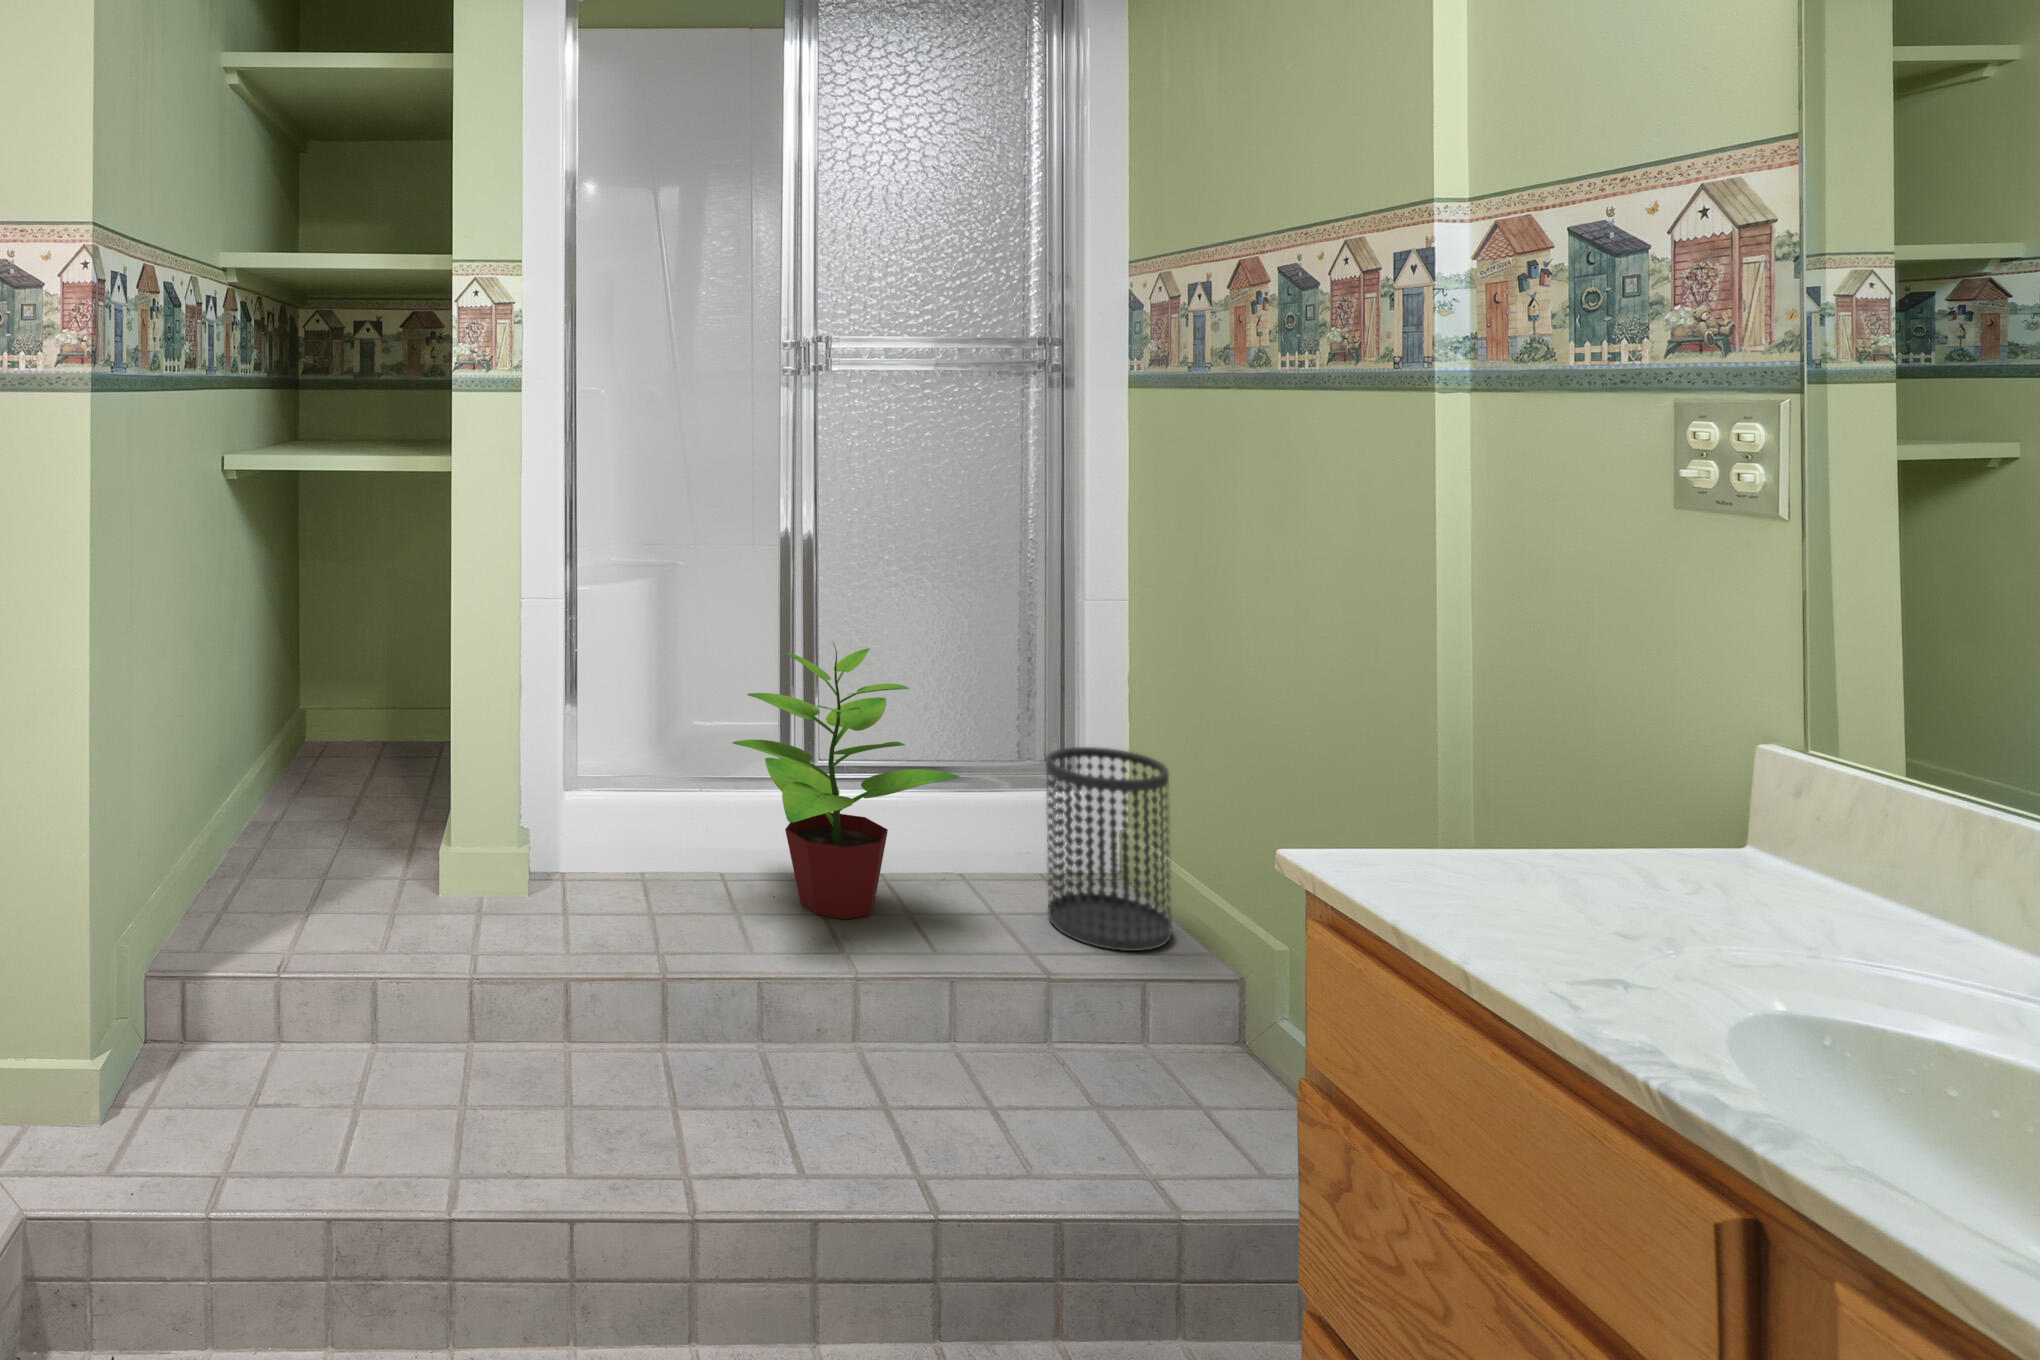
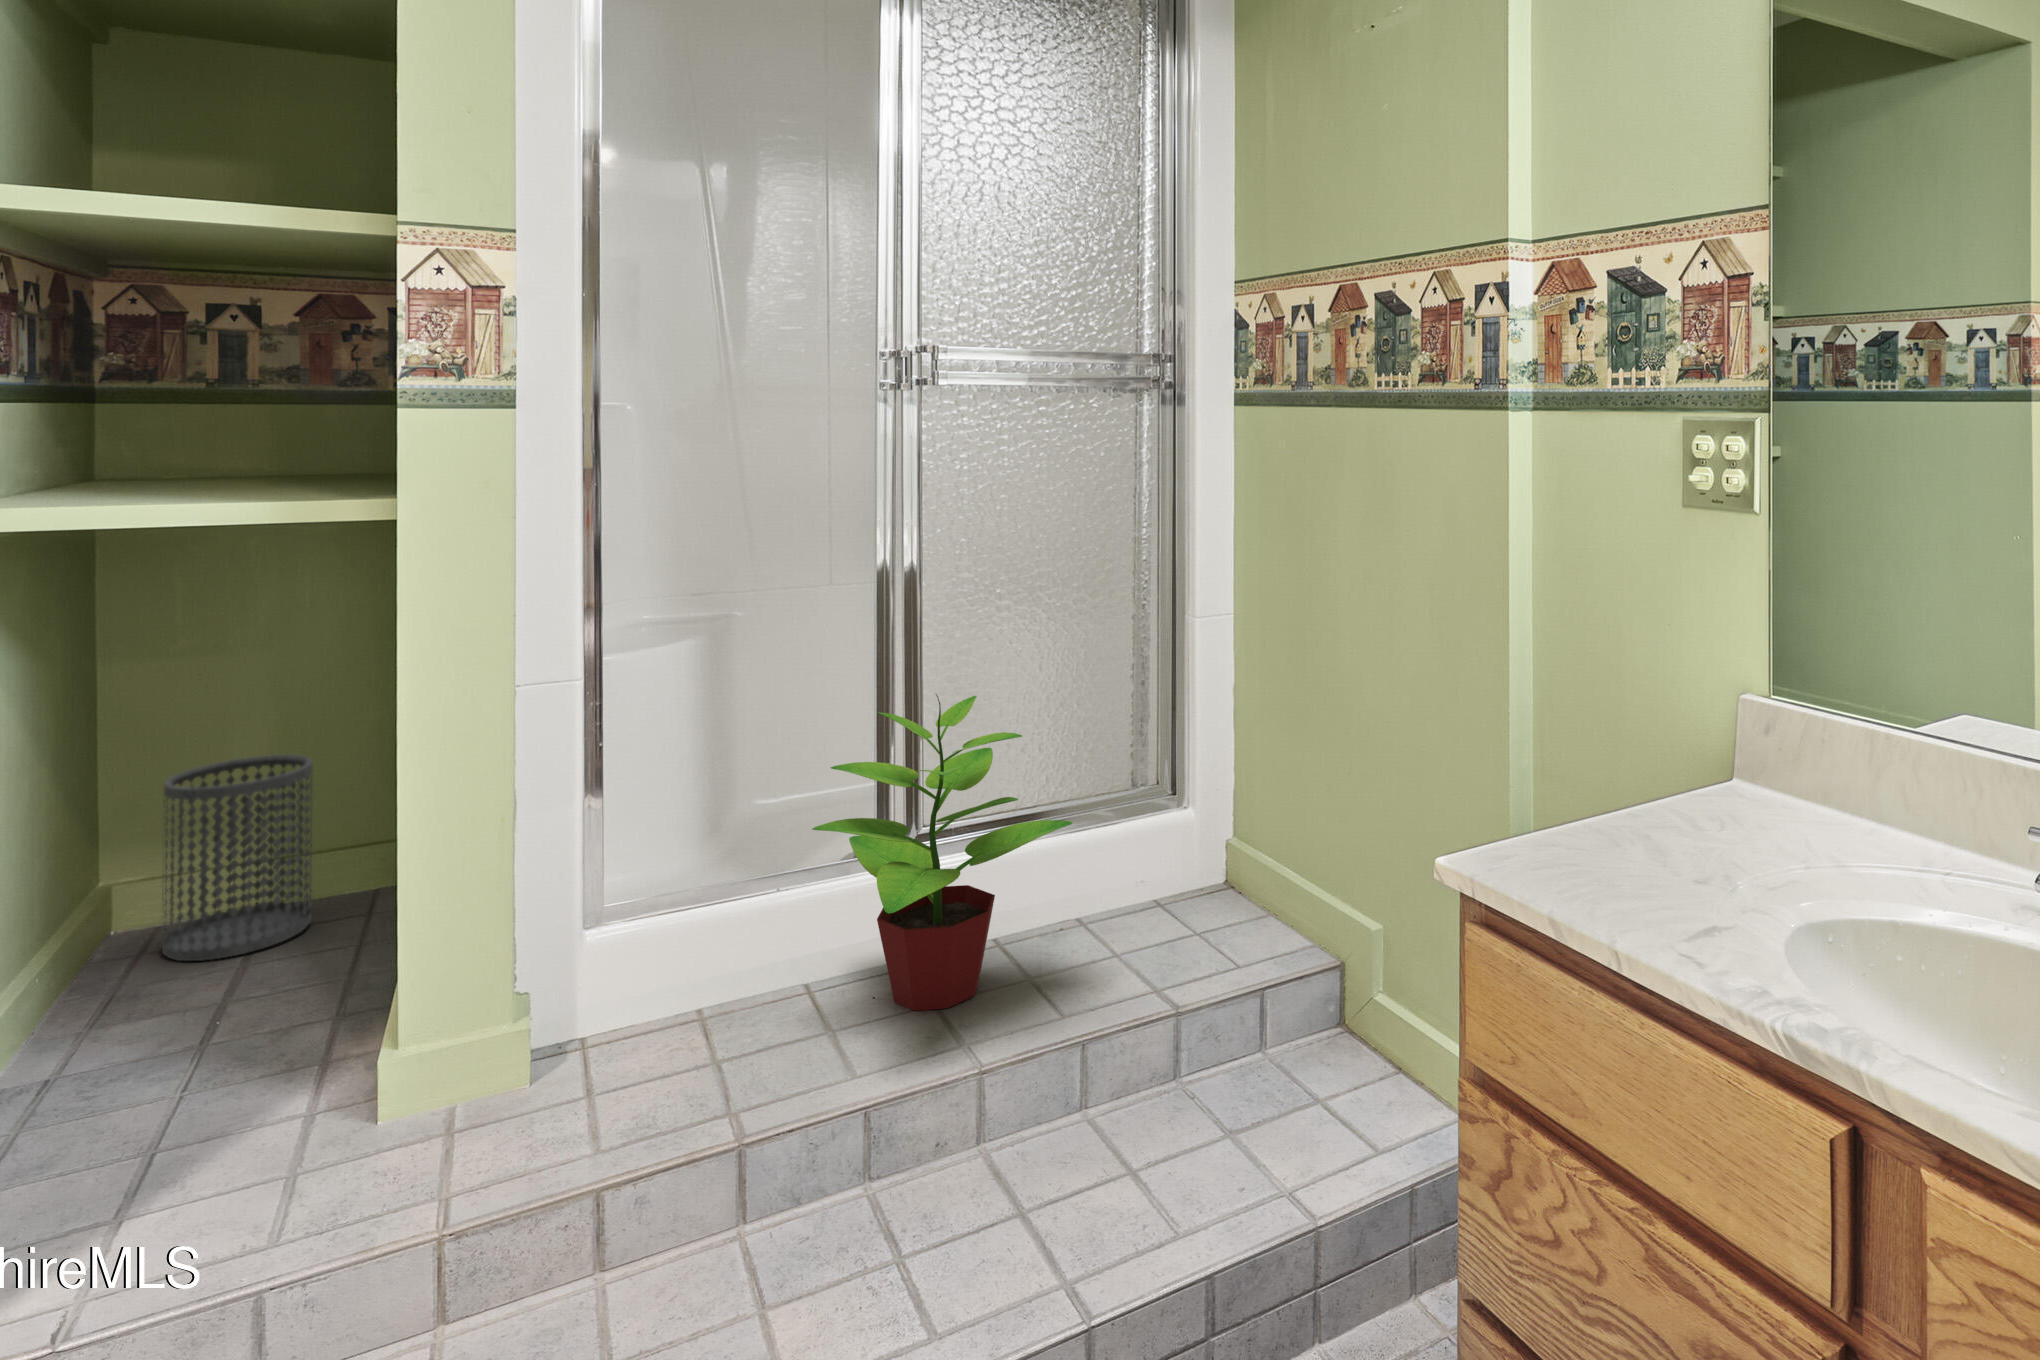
wastebasket: present [1046,747,1171,951] -> present [162,755,313,961]

